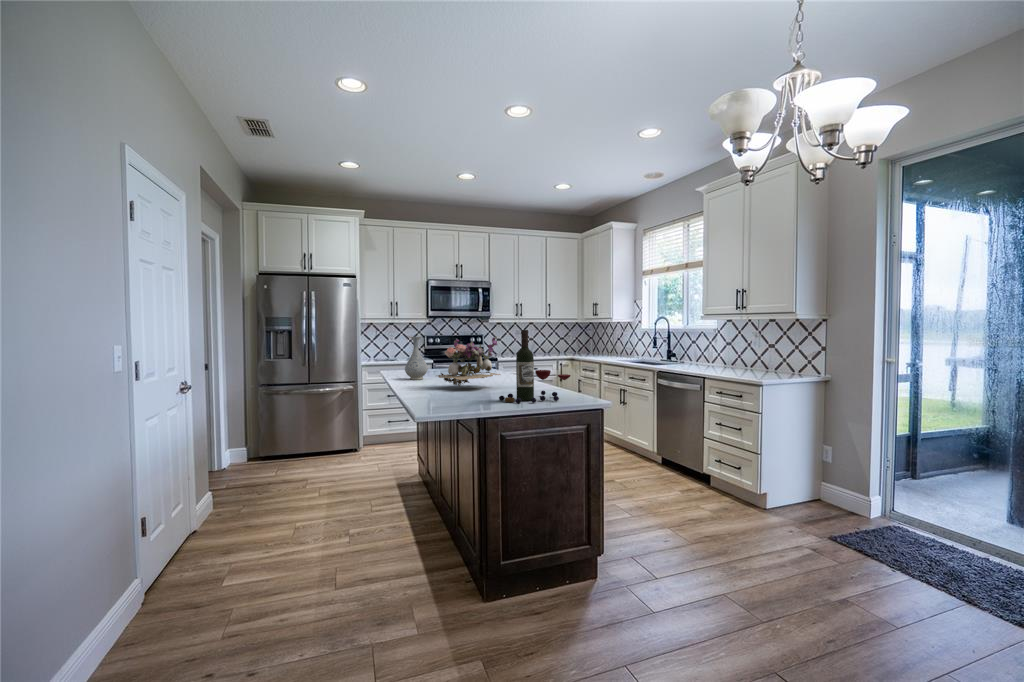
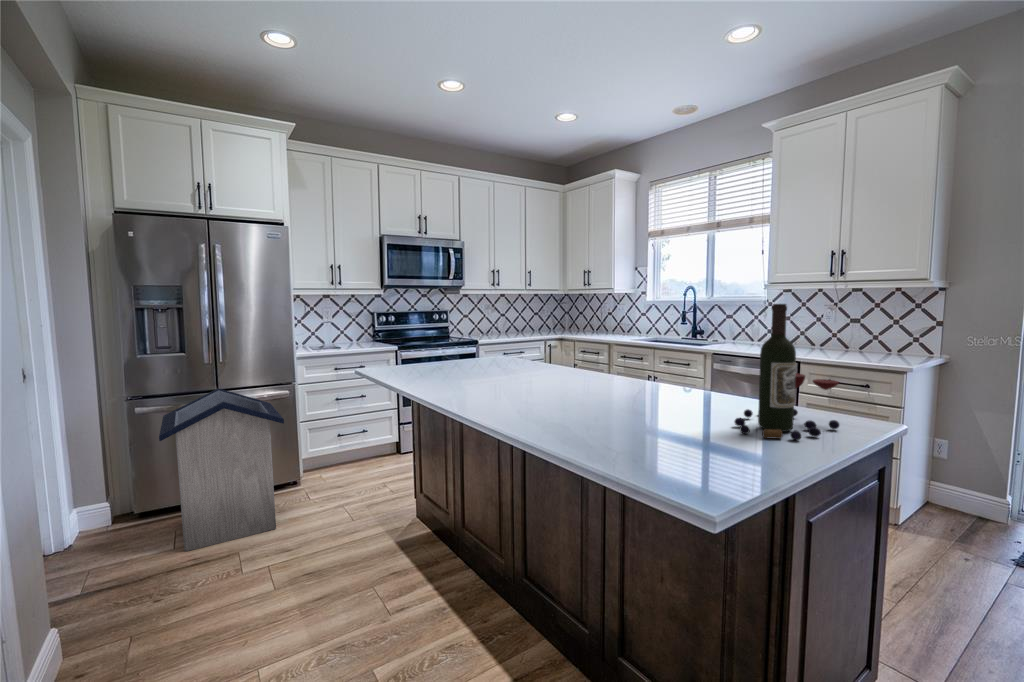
vase: present [405,337,428,380] -> none [434,316,471,386]
flower arrangement: present [438,337,500,387] -> none [533,314,637,401]
trash can: none [268,381,340,477] -> present [159,388,284,552]

